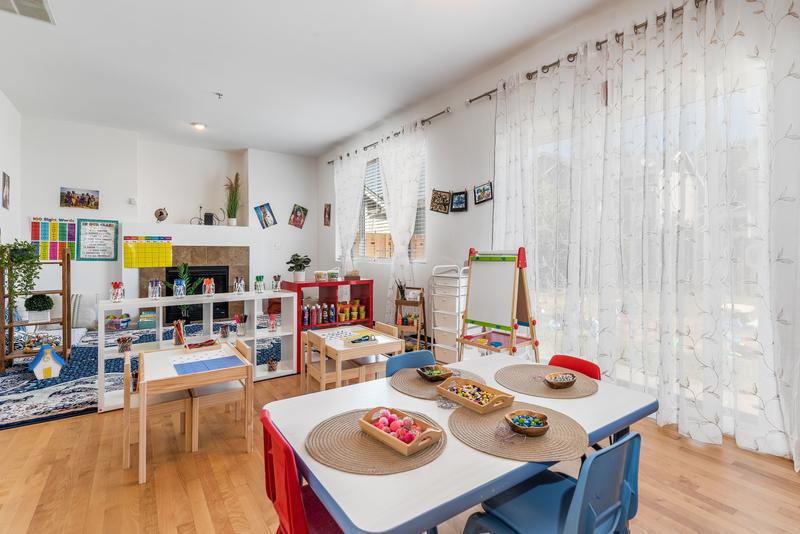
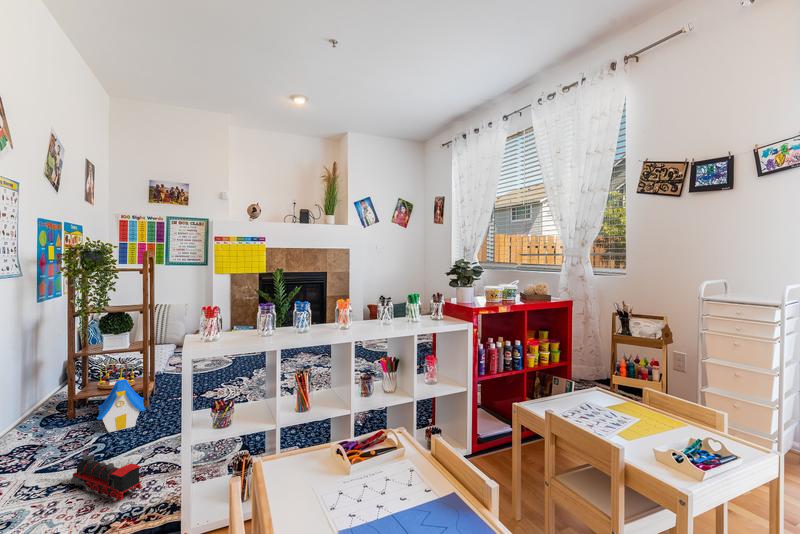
toy train: none [19,382,70,406] -> present [71,454,141,501]

